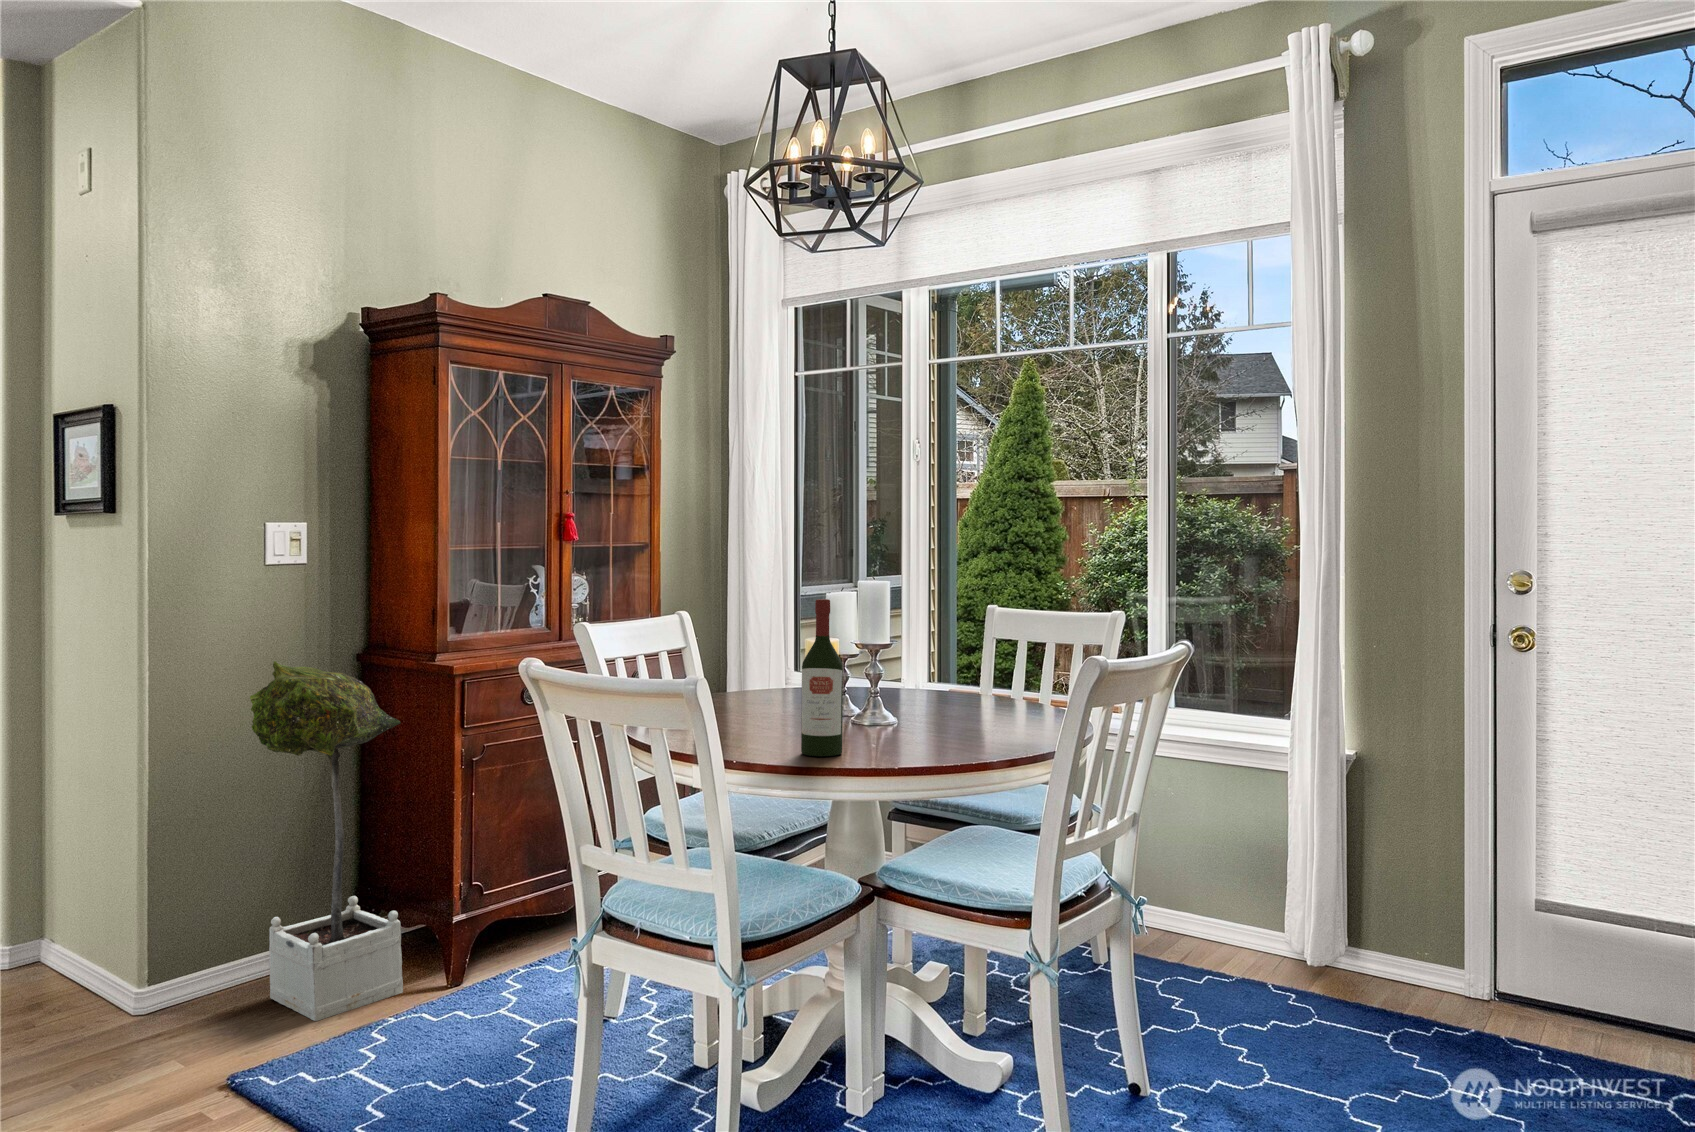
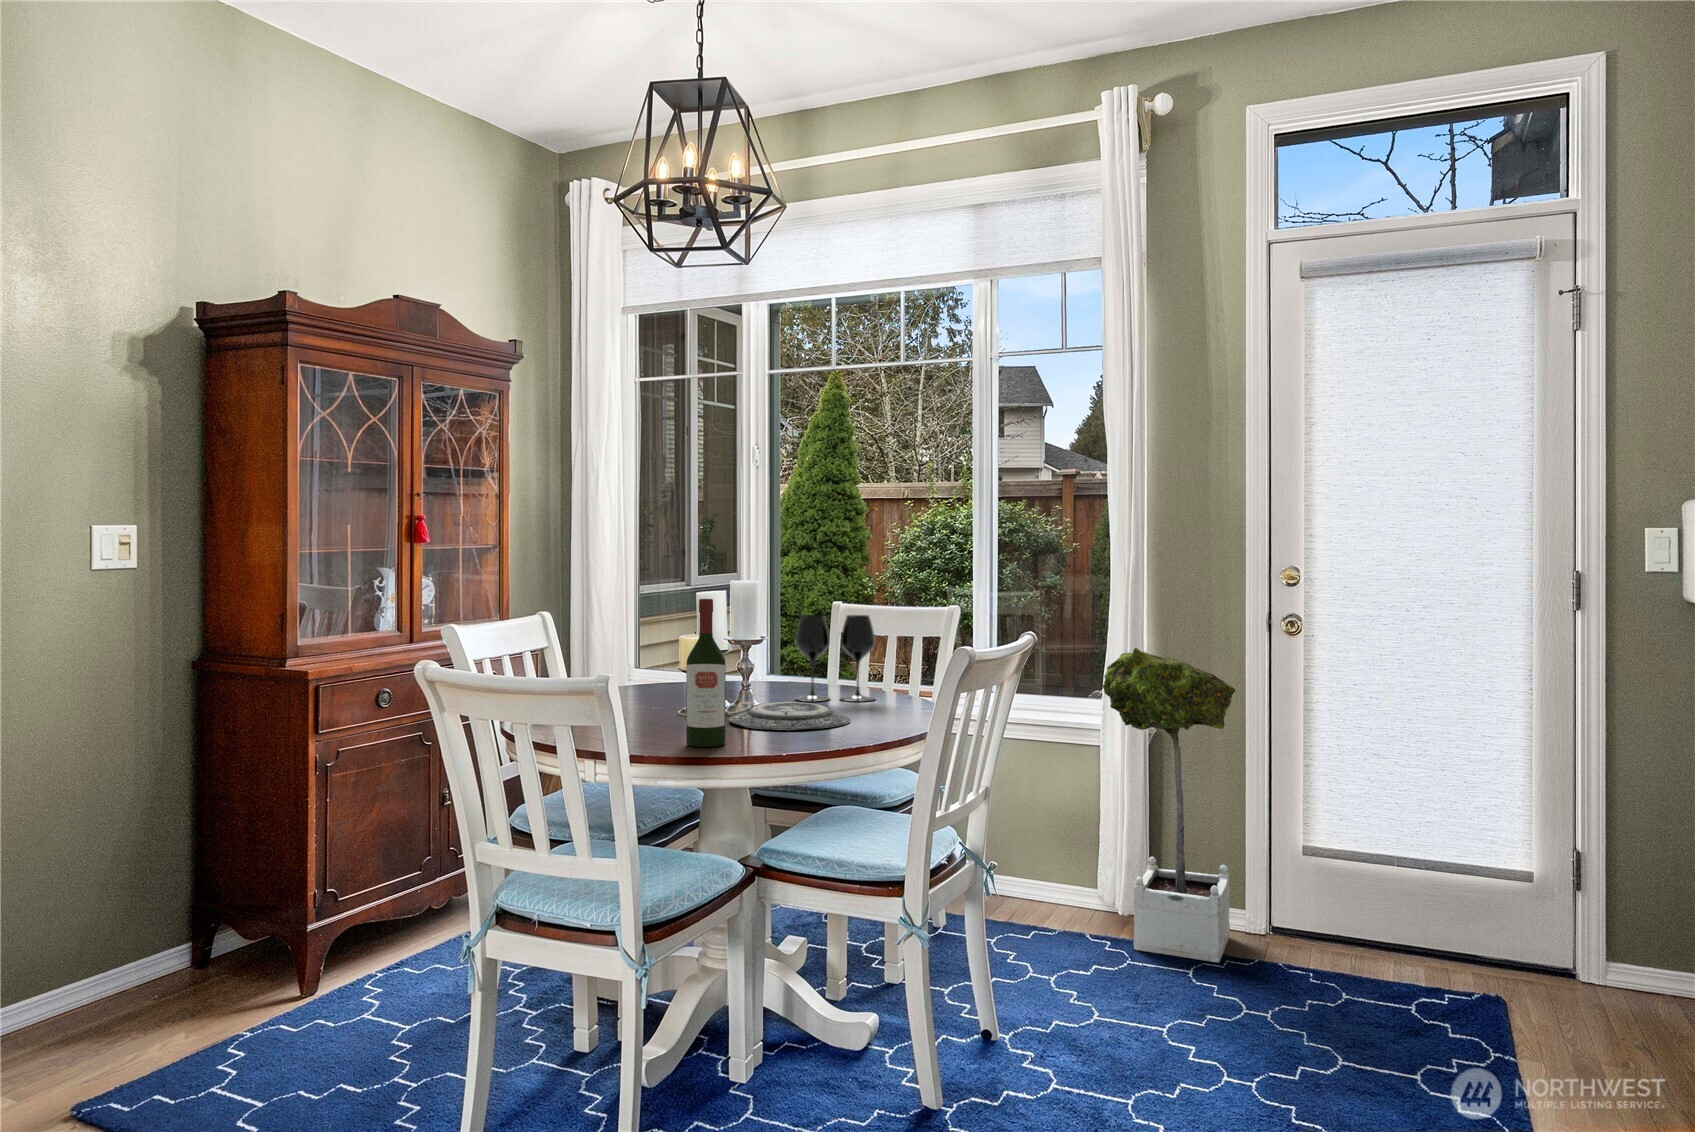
wine glass: none [936,619,1024,713] -> present [796,615,875,701]
potted tree: present [250,661,403,1021] -> present [1103,648,1235,963]
plate: none [857,711,986,742] -> present [730,702,850,730]

